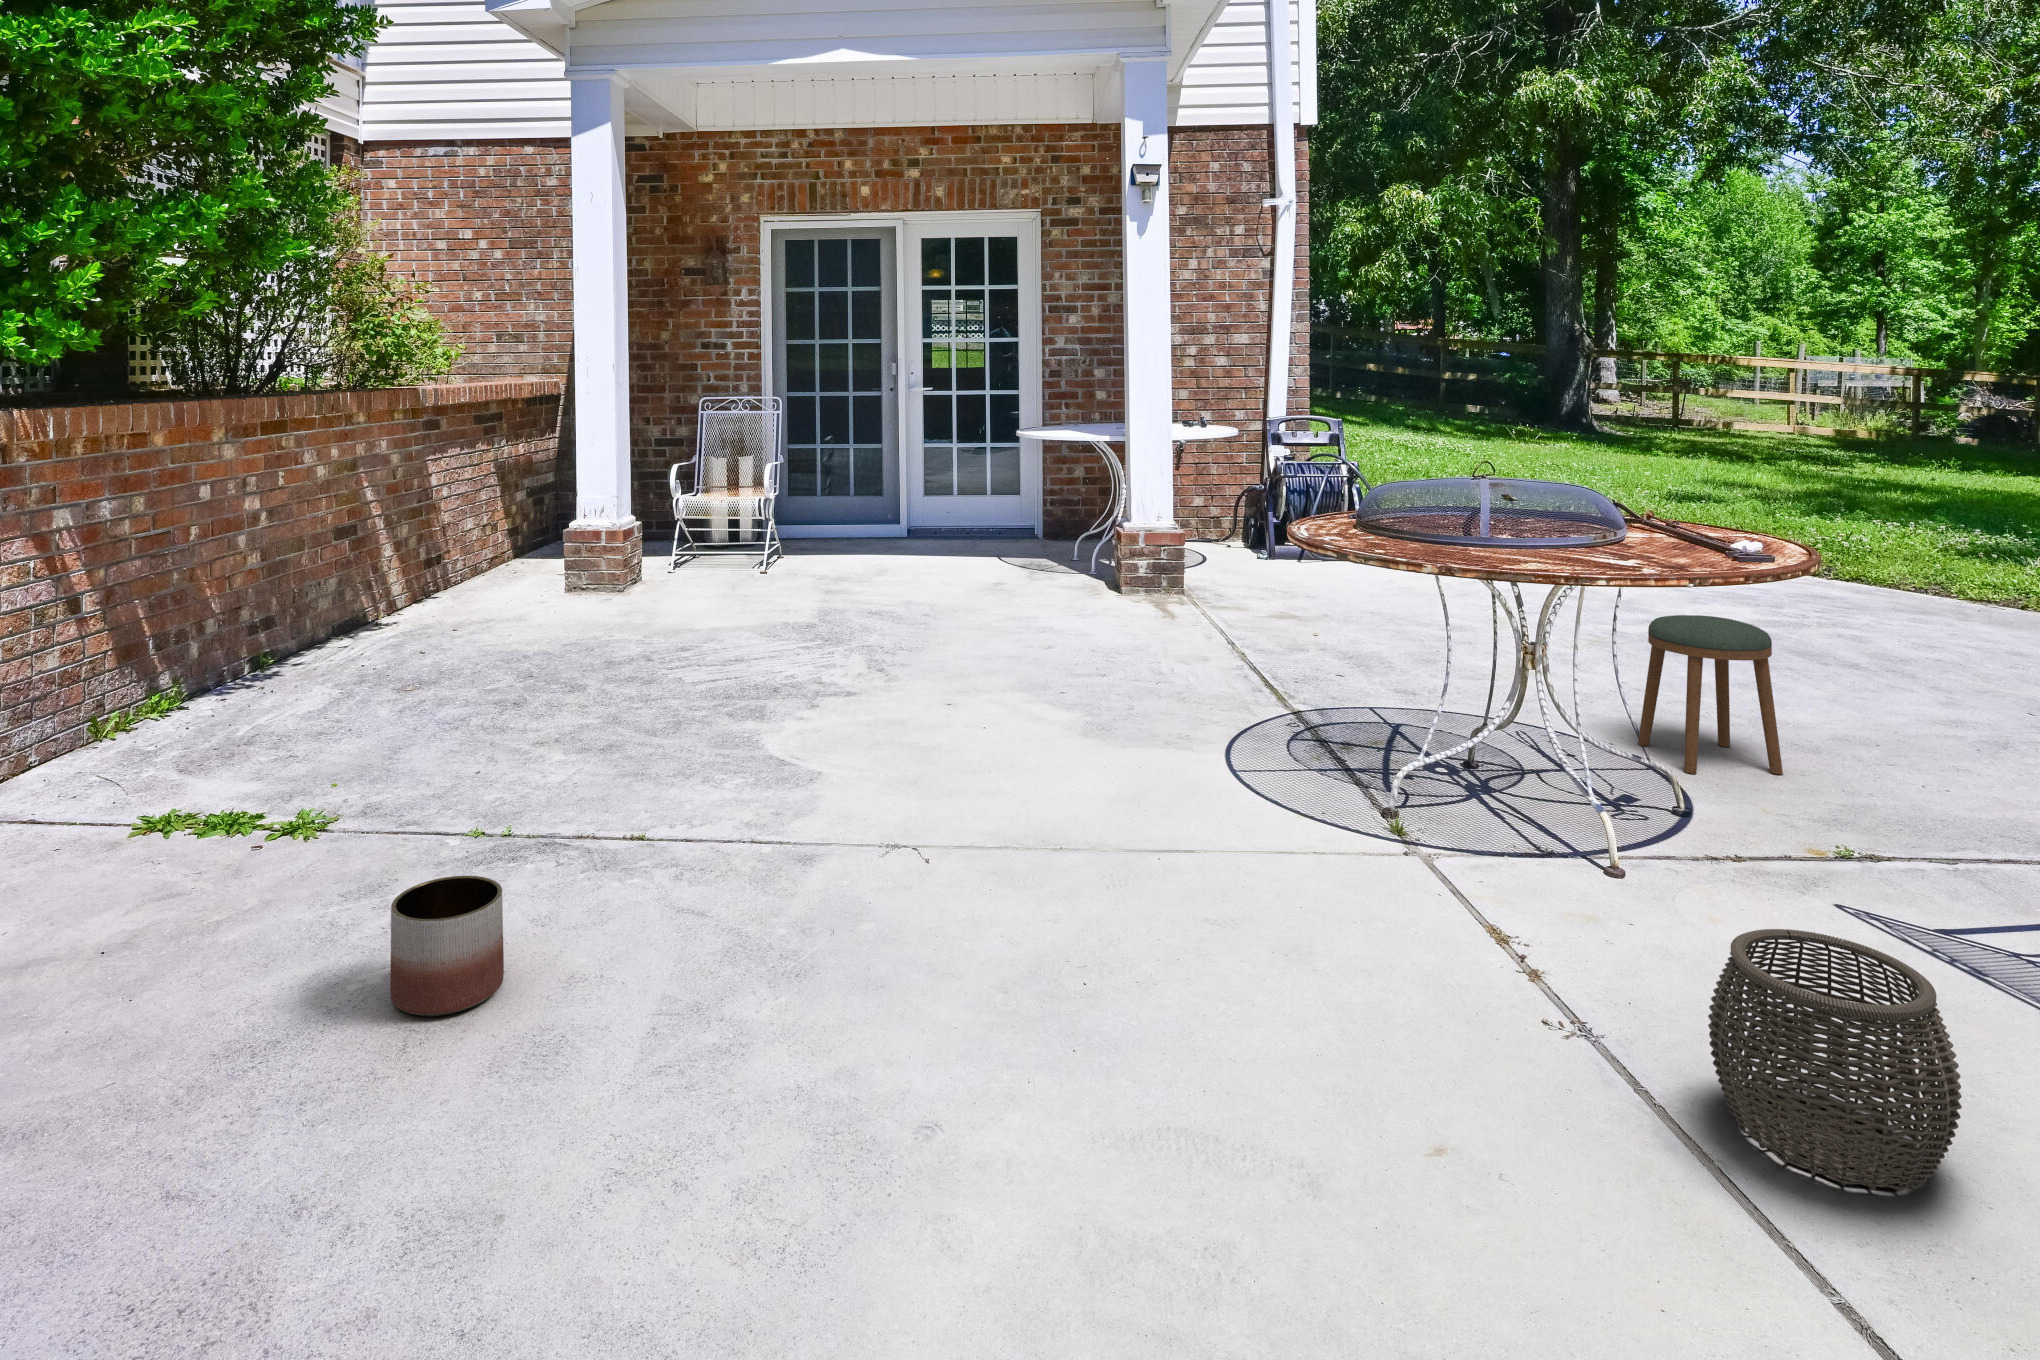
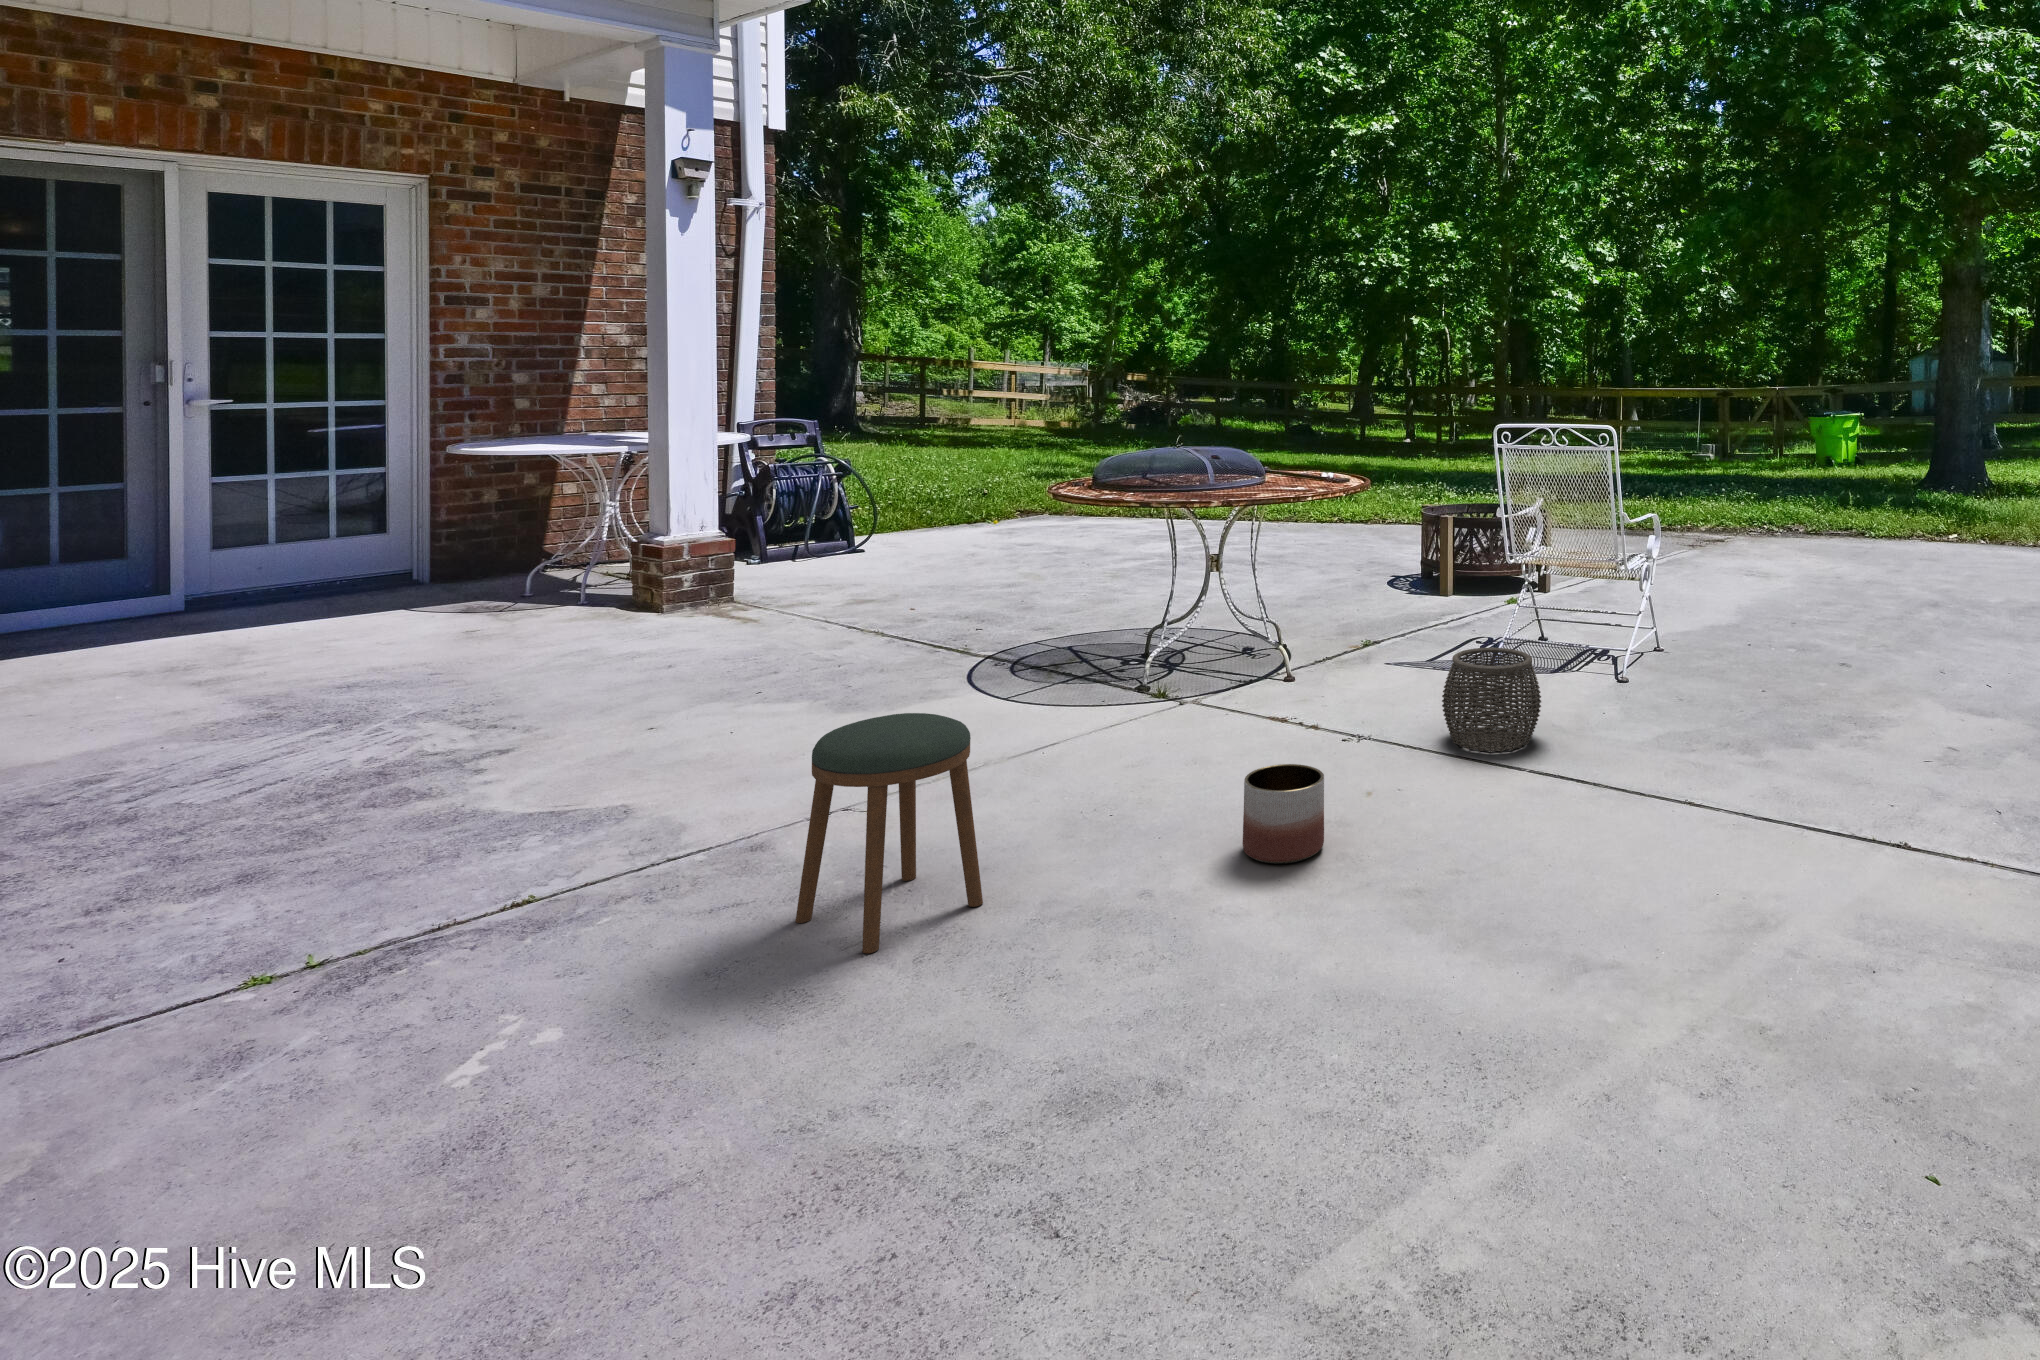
stool: present [1638,615,1783,774] -> present [795,713,983,953]
planter: present [390,876,504,1016] -> present [1243,764,1324,864]

